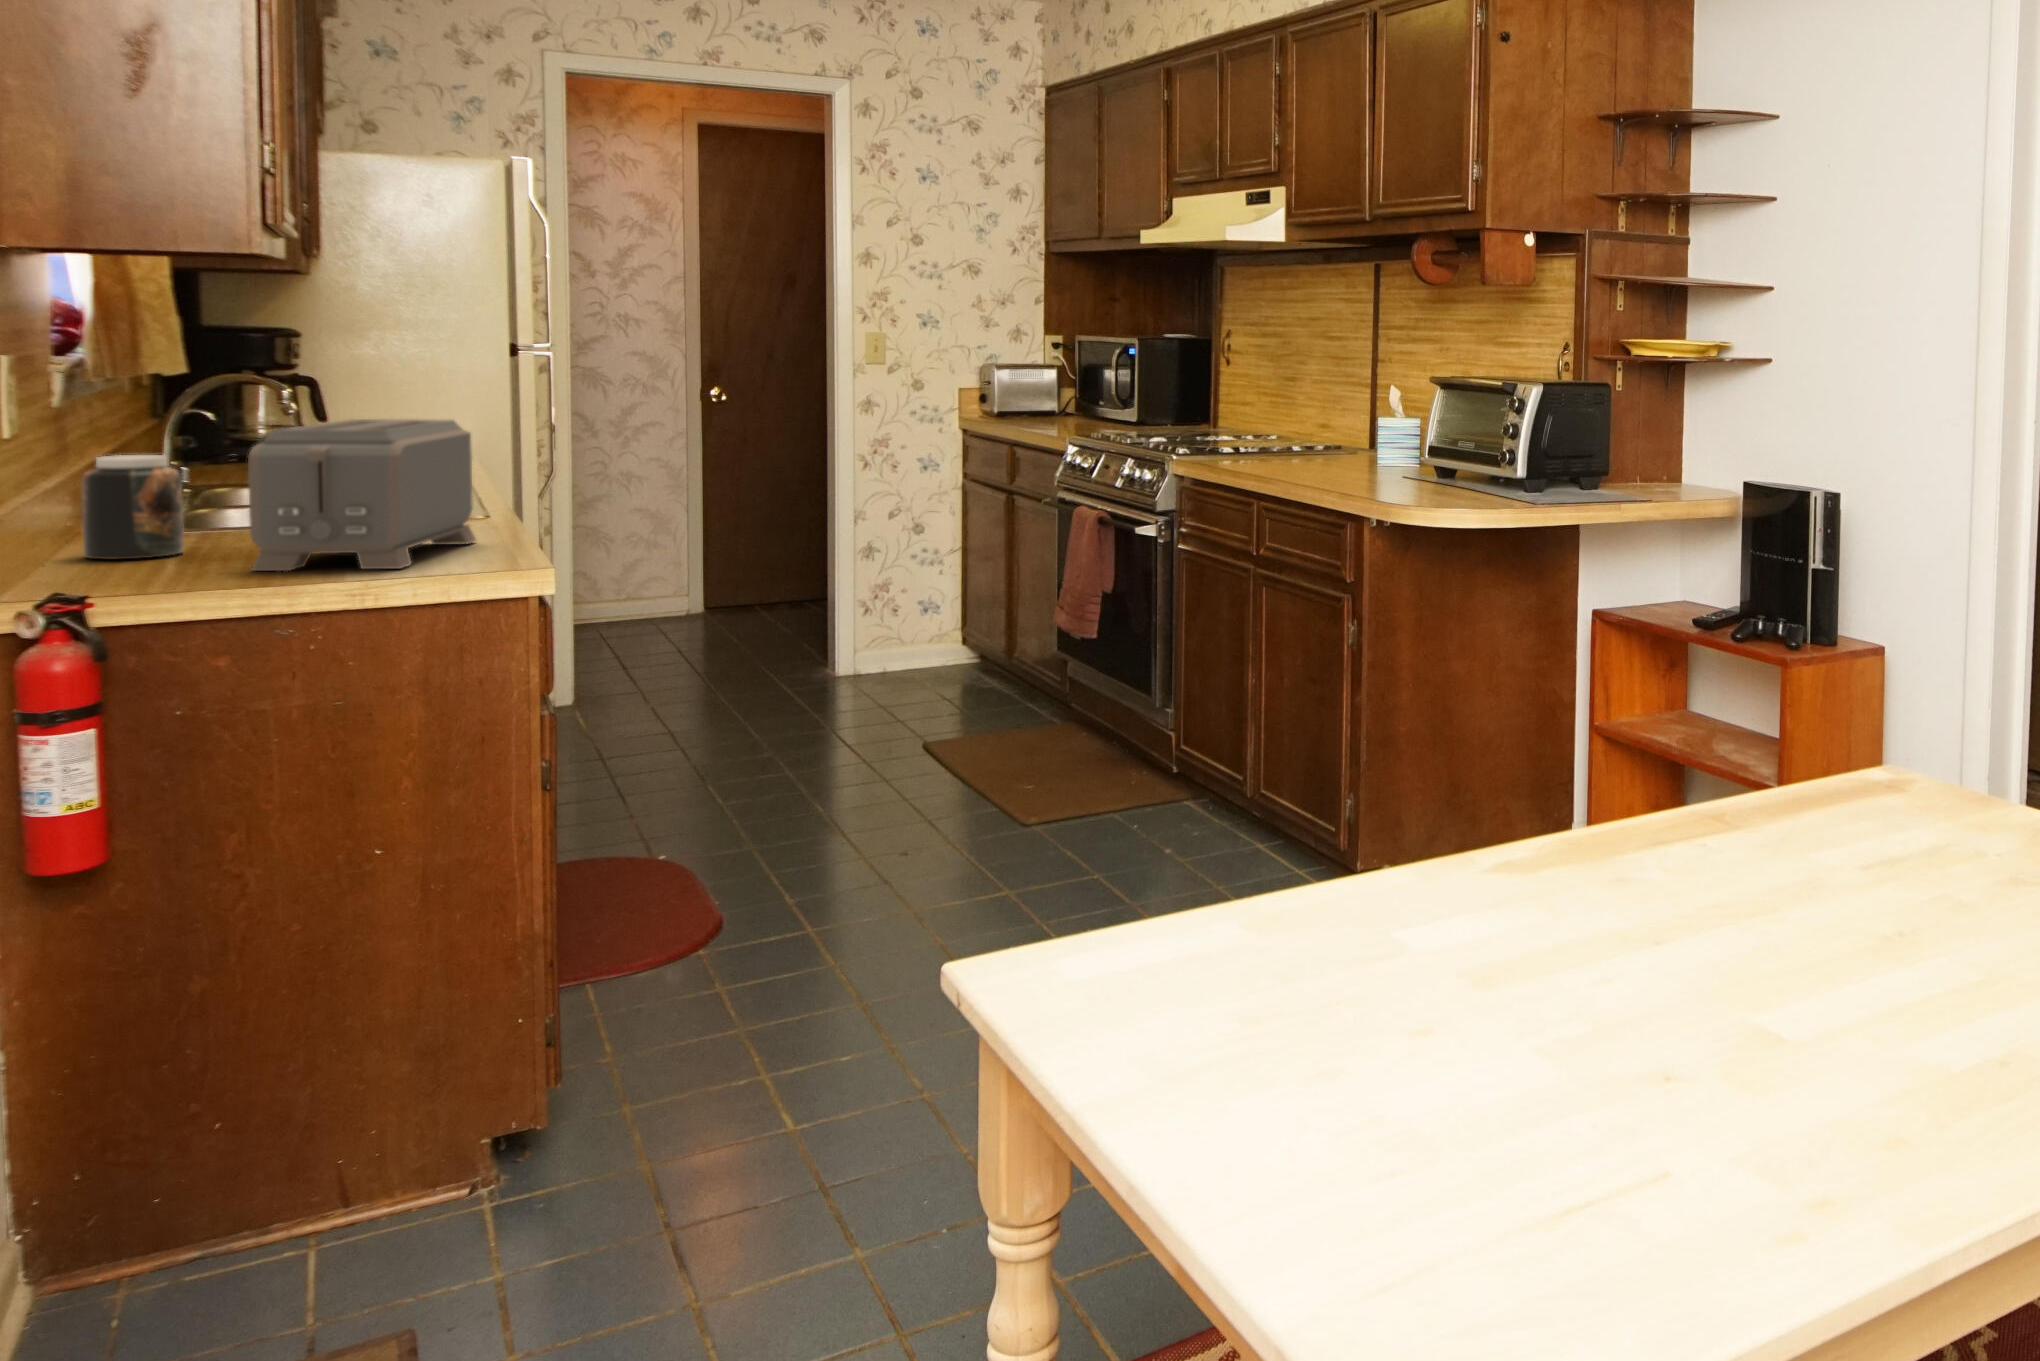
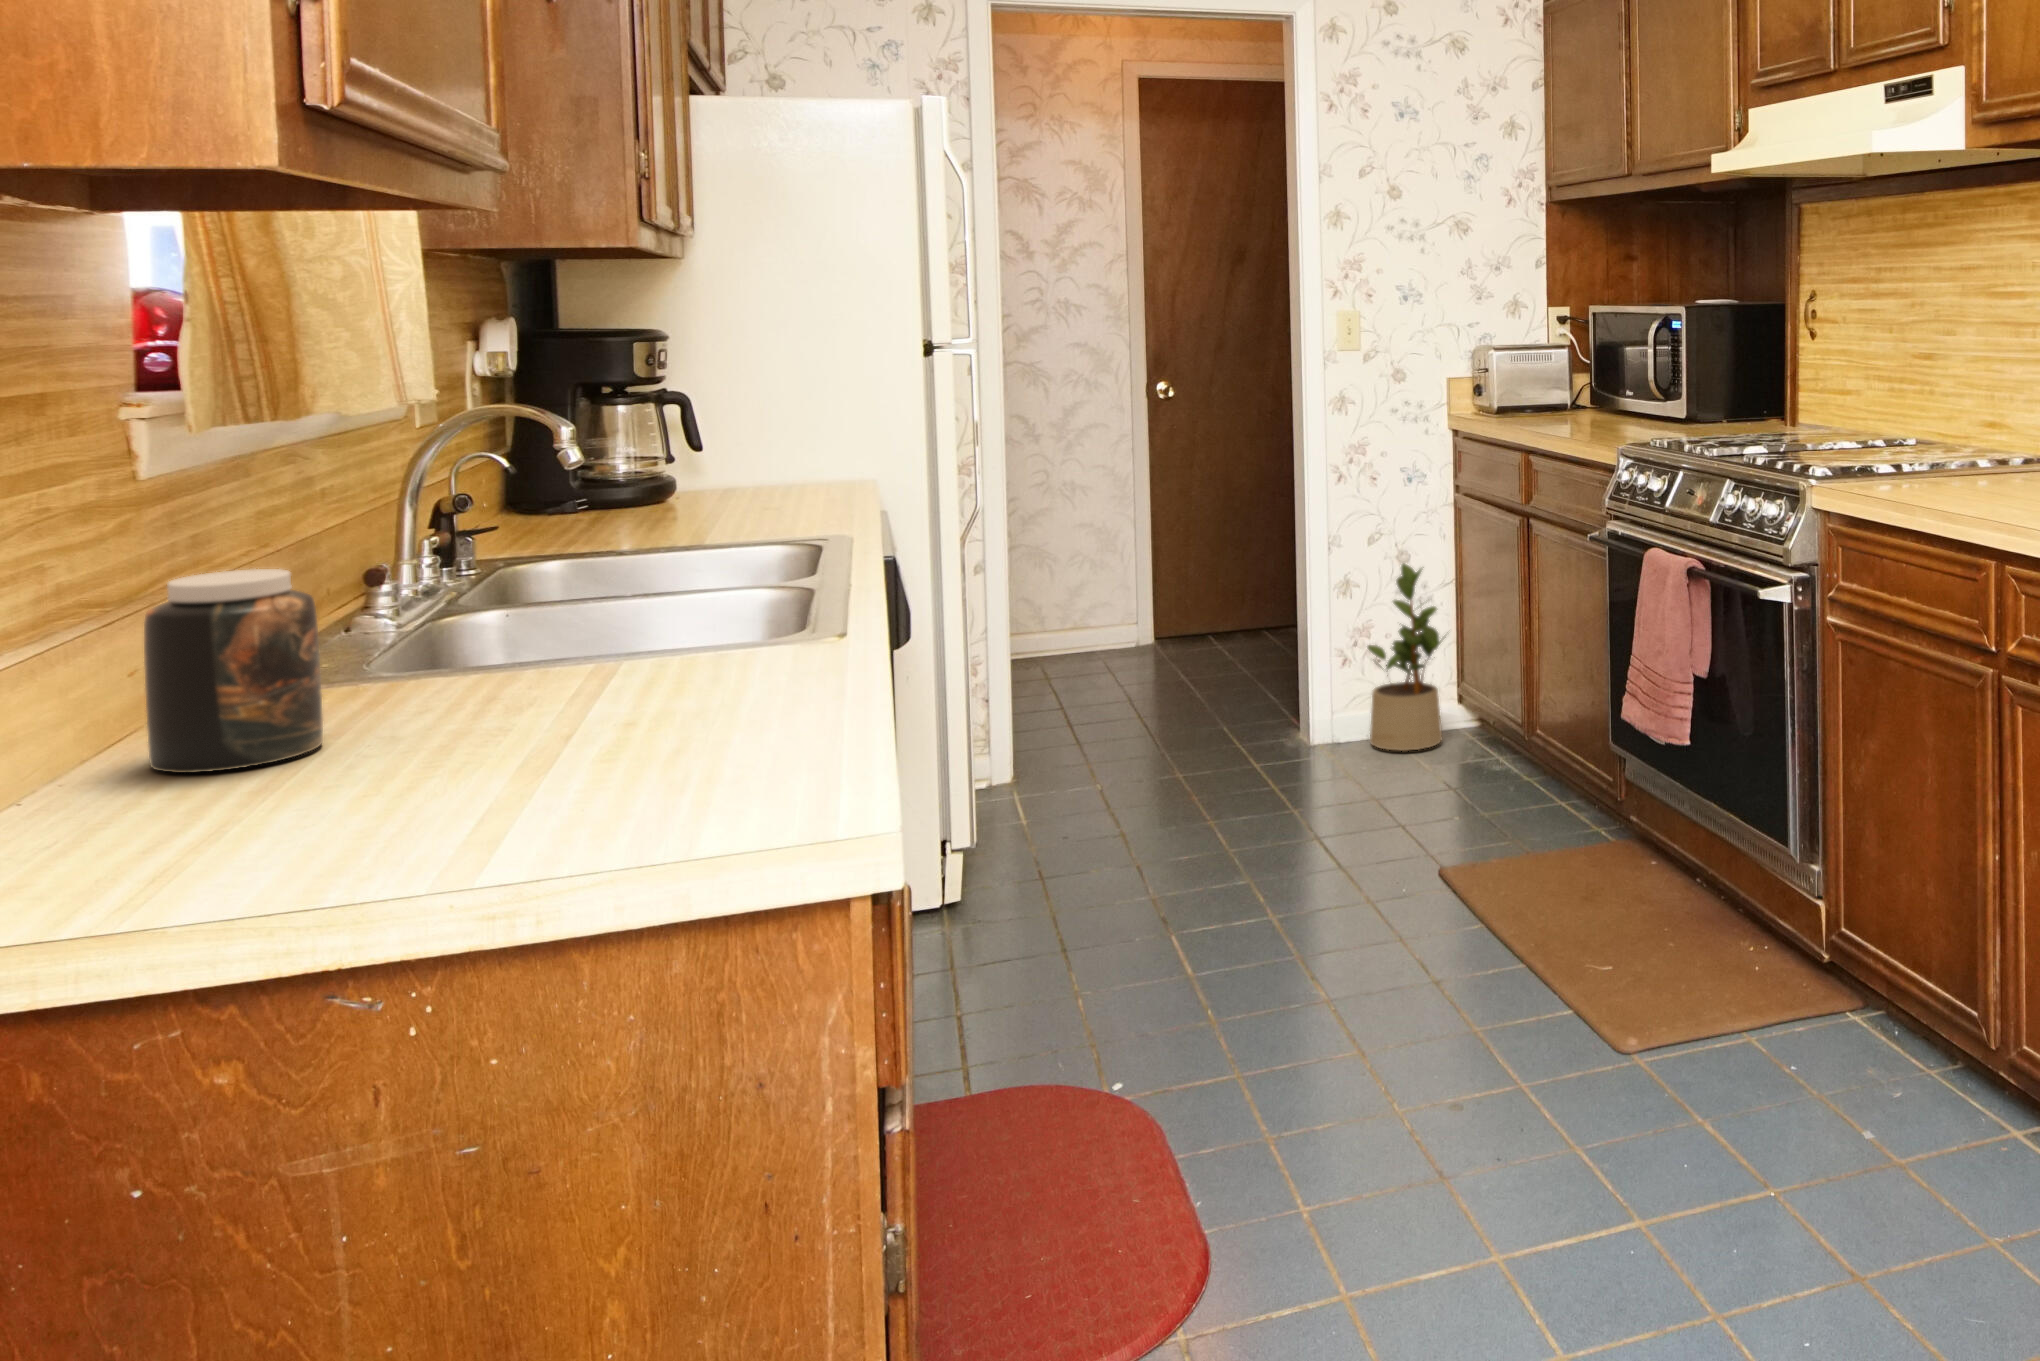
toaster: present [248,419,476,571] -> none [359,491,808,822]
potted plant: none [884,531,953,675] -> present [1368,564,1446,751]

